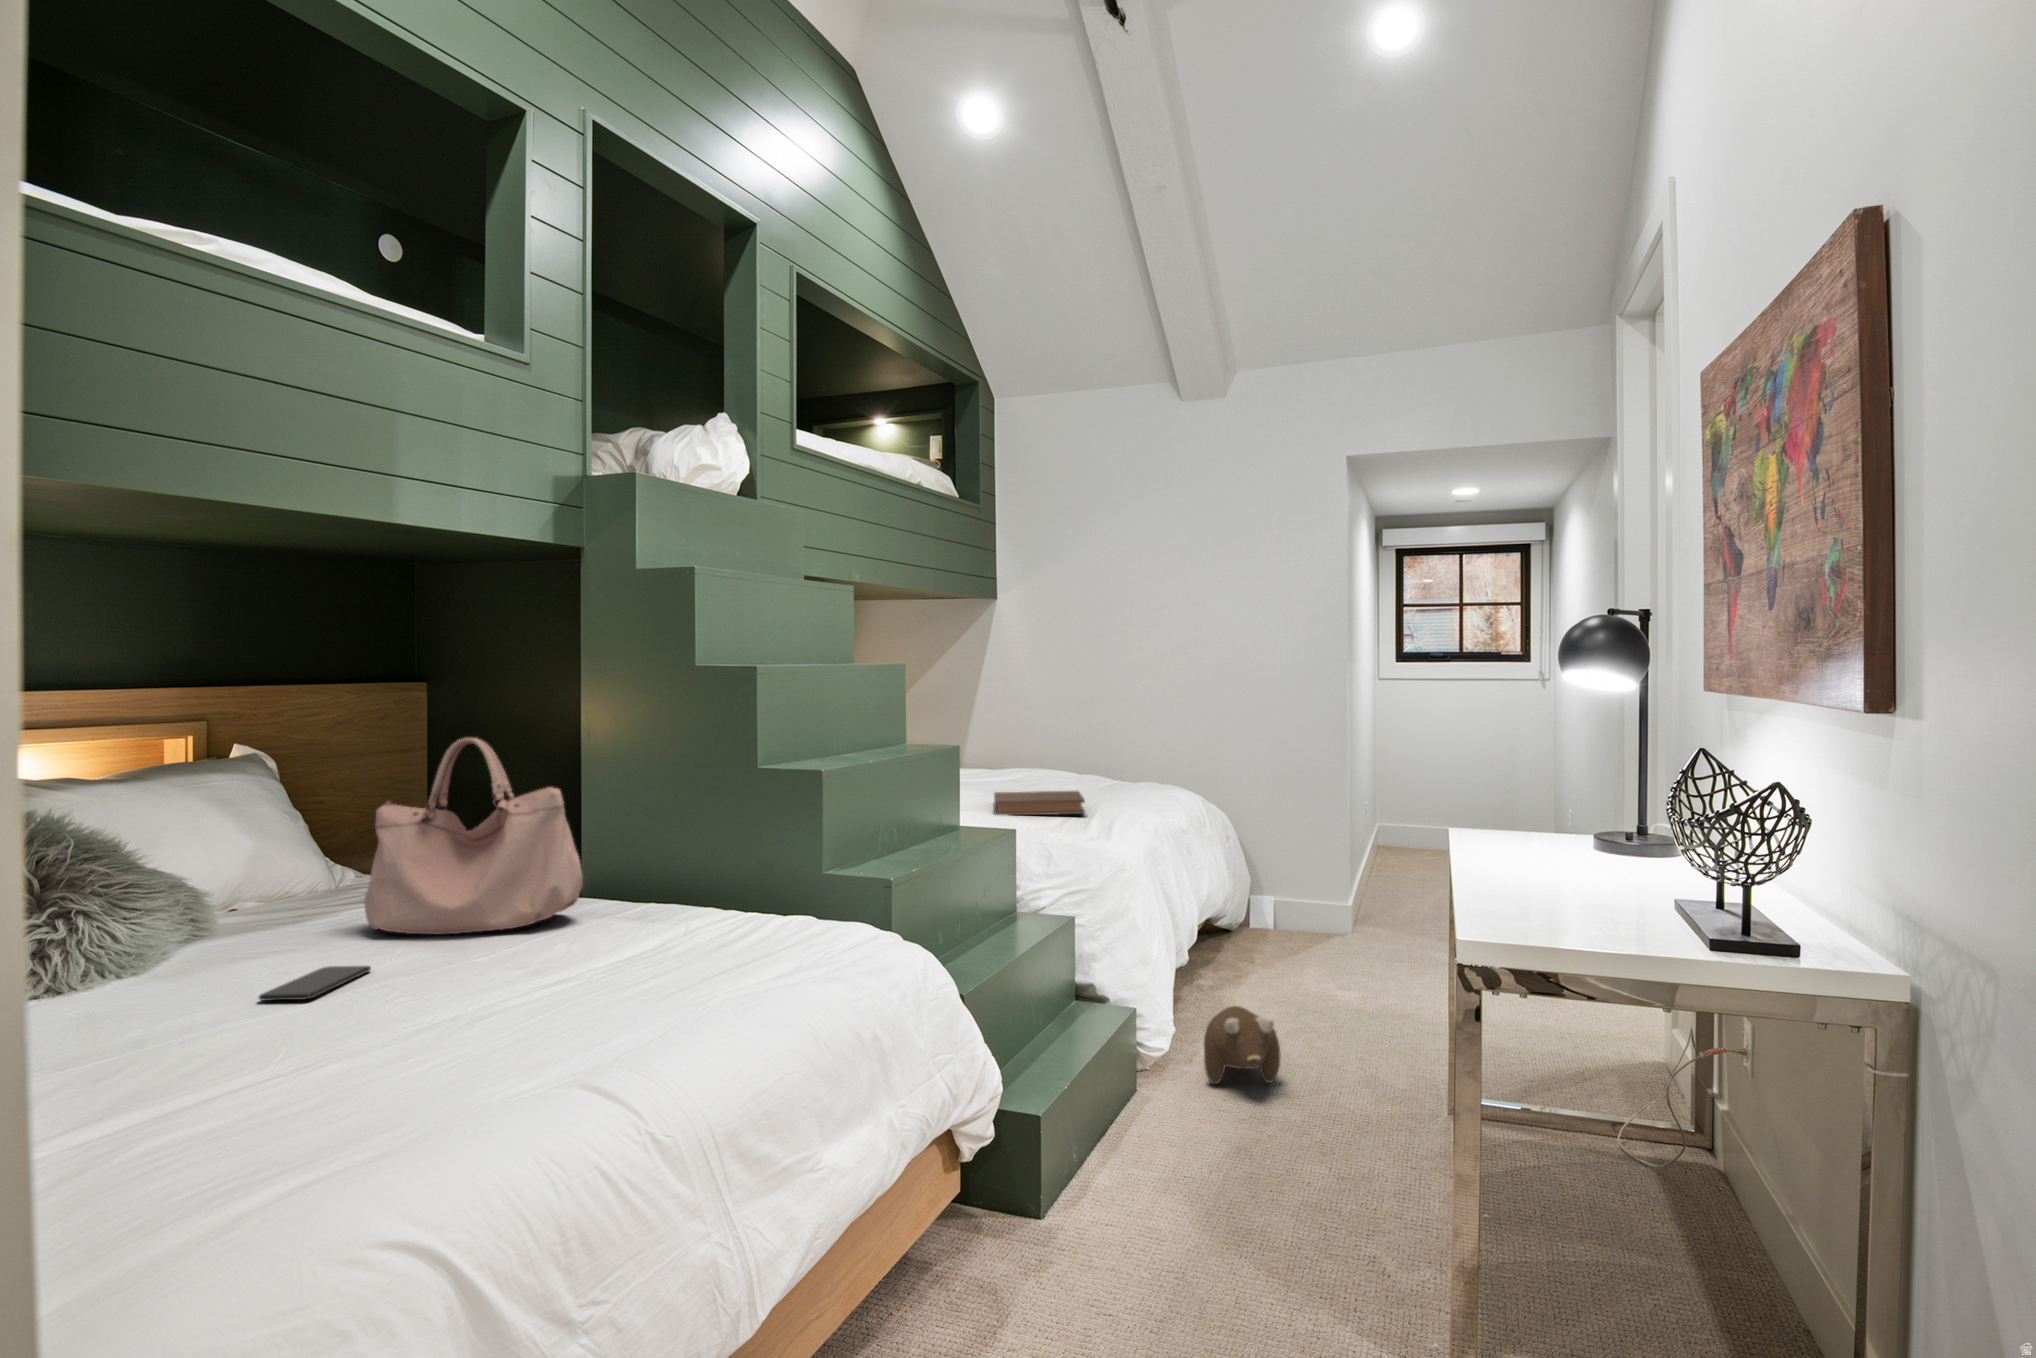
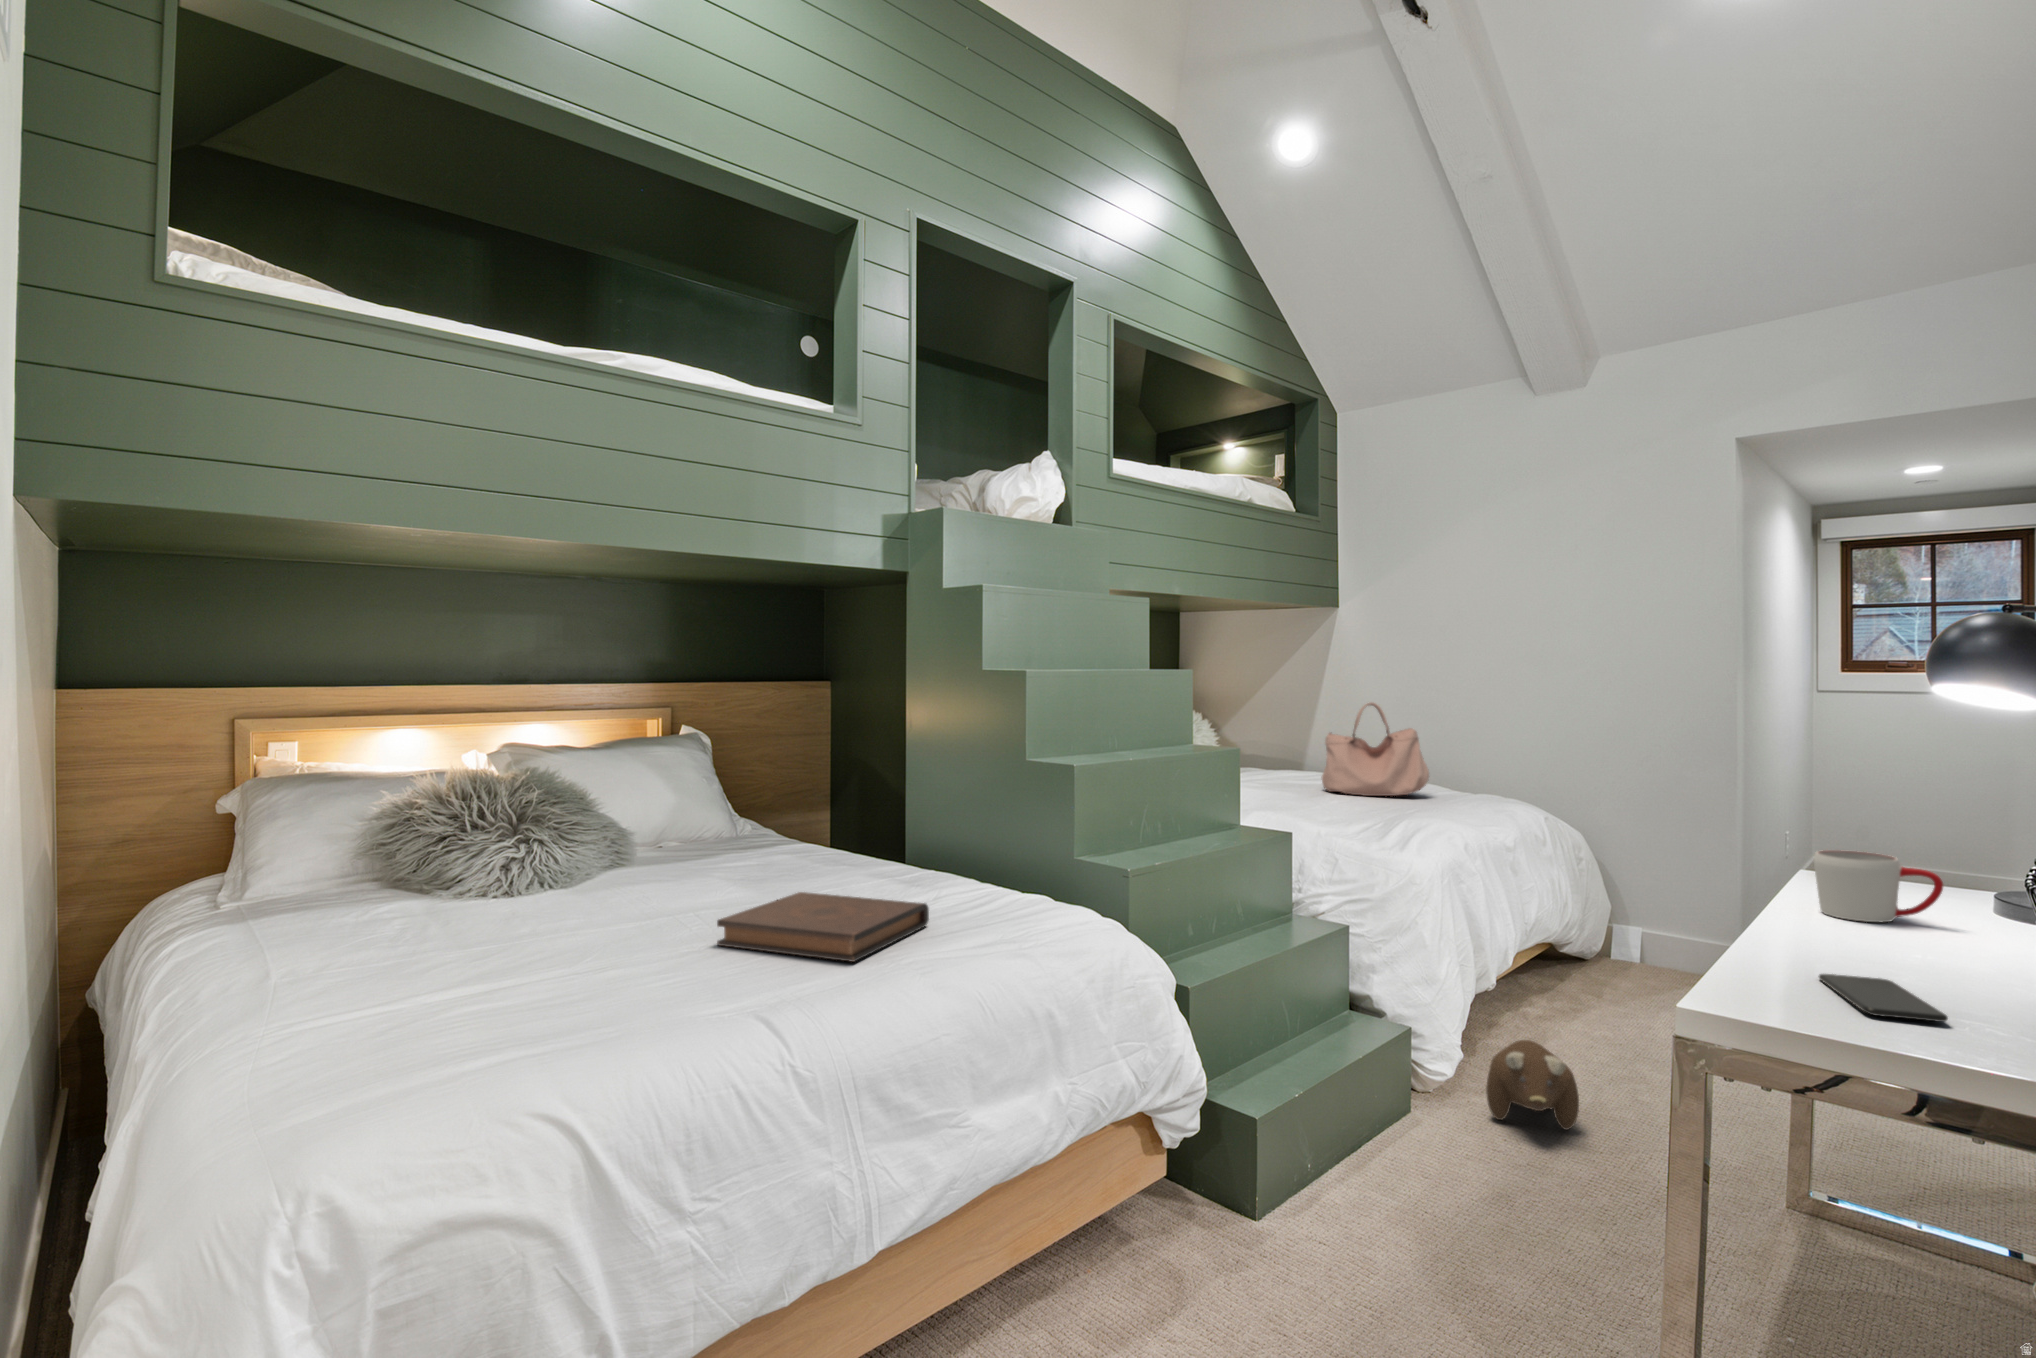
handbag: present [364,738,583,934] -> present [1322,703,1429,796]
book: present [994,791,1085,815] -> present [717,892,929,962]
mug: none [1493,809,1580,866] -> present [1814,850,1943,922]
smartphone: present [259,966,371,1001] -> present [1819,974,1948,1022]

